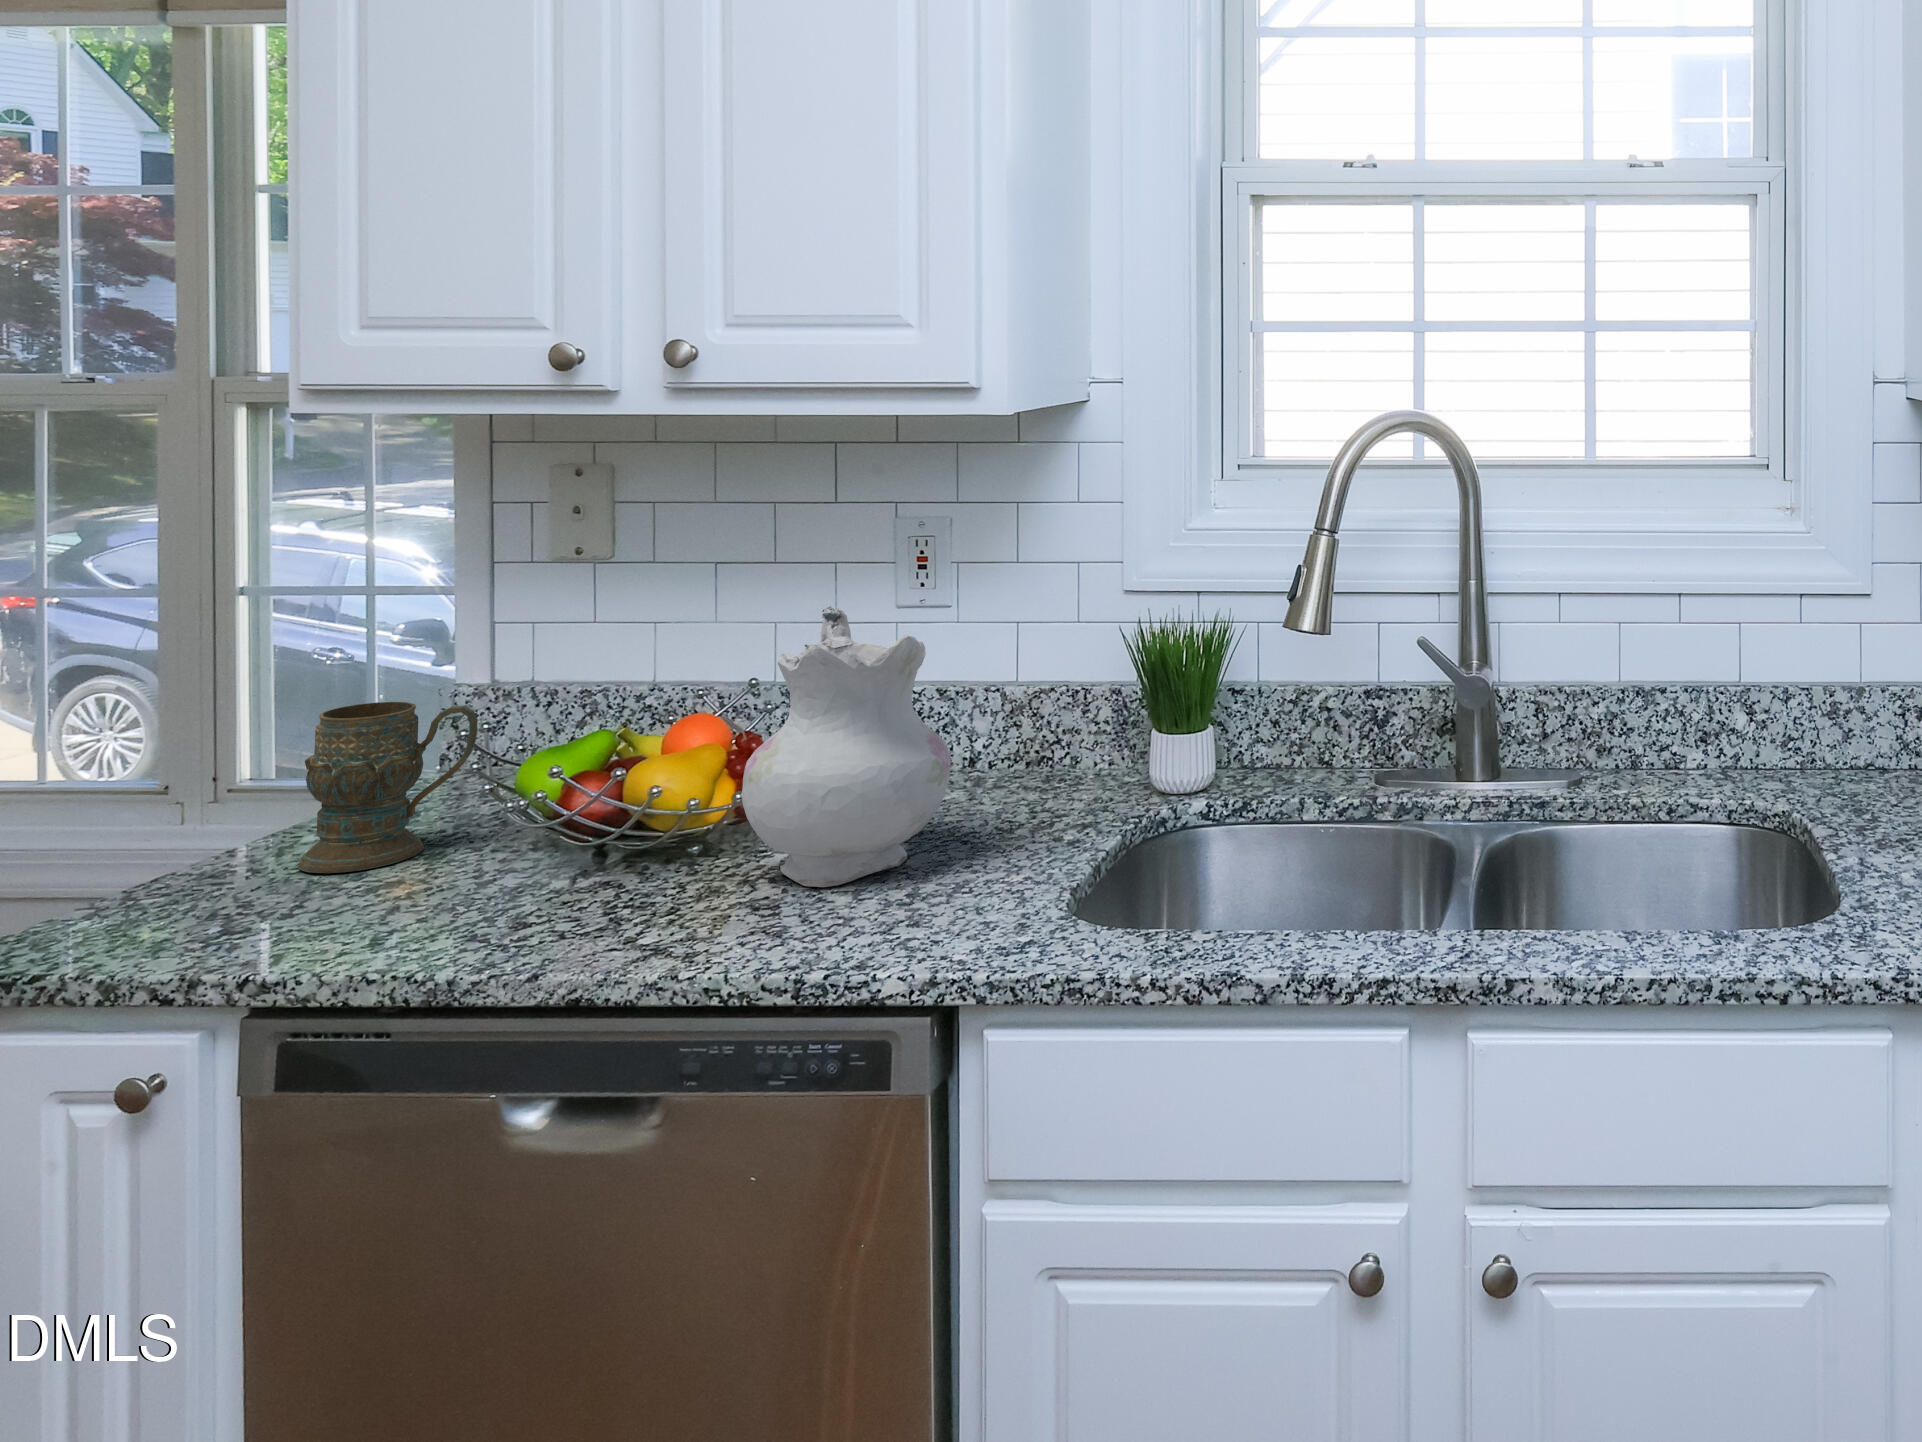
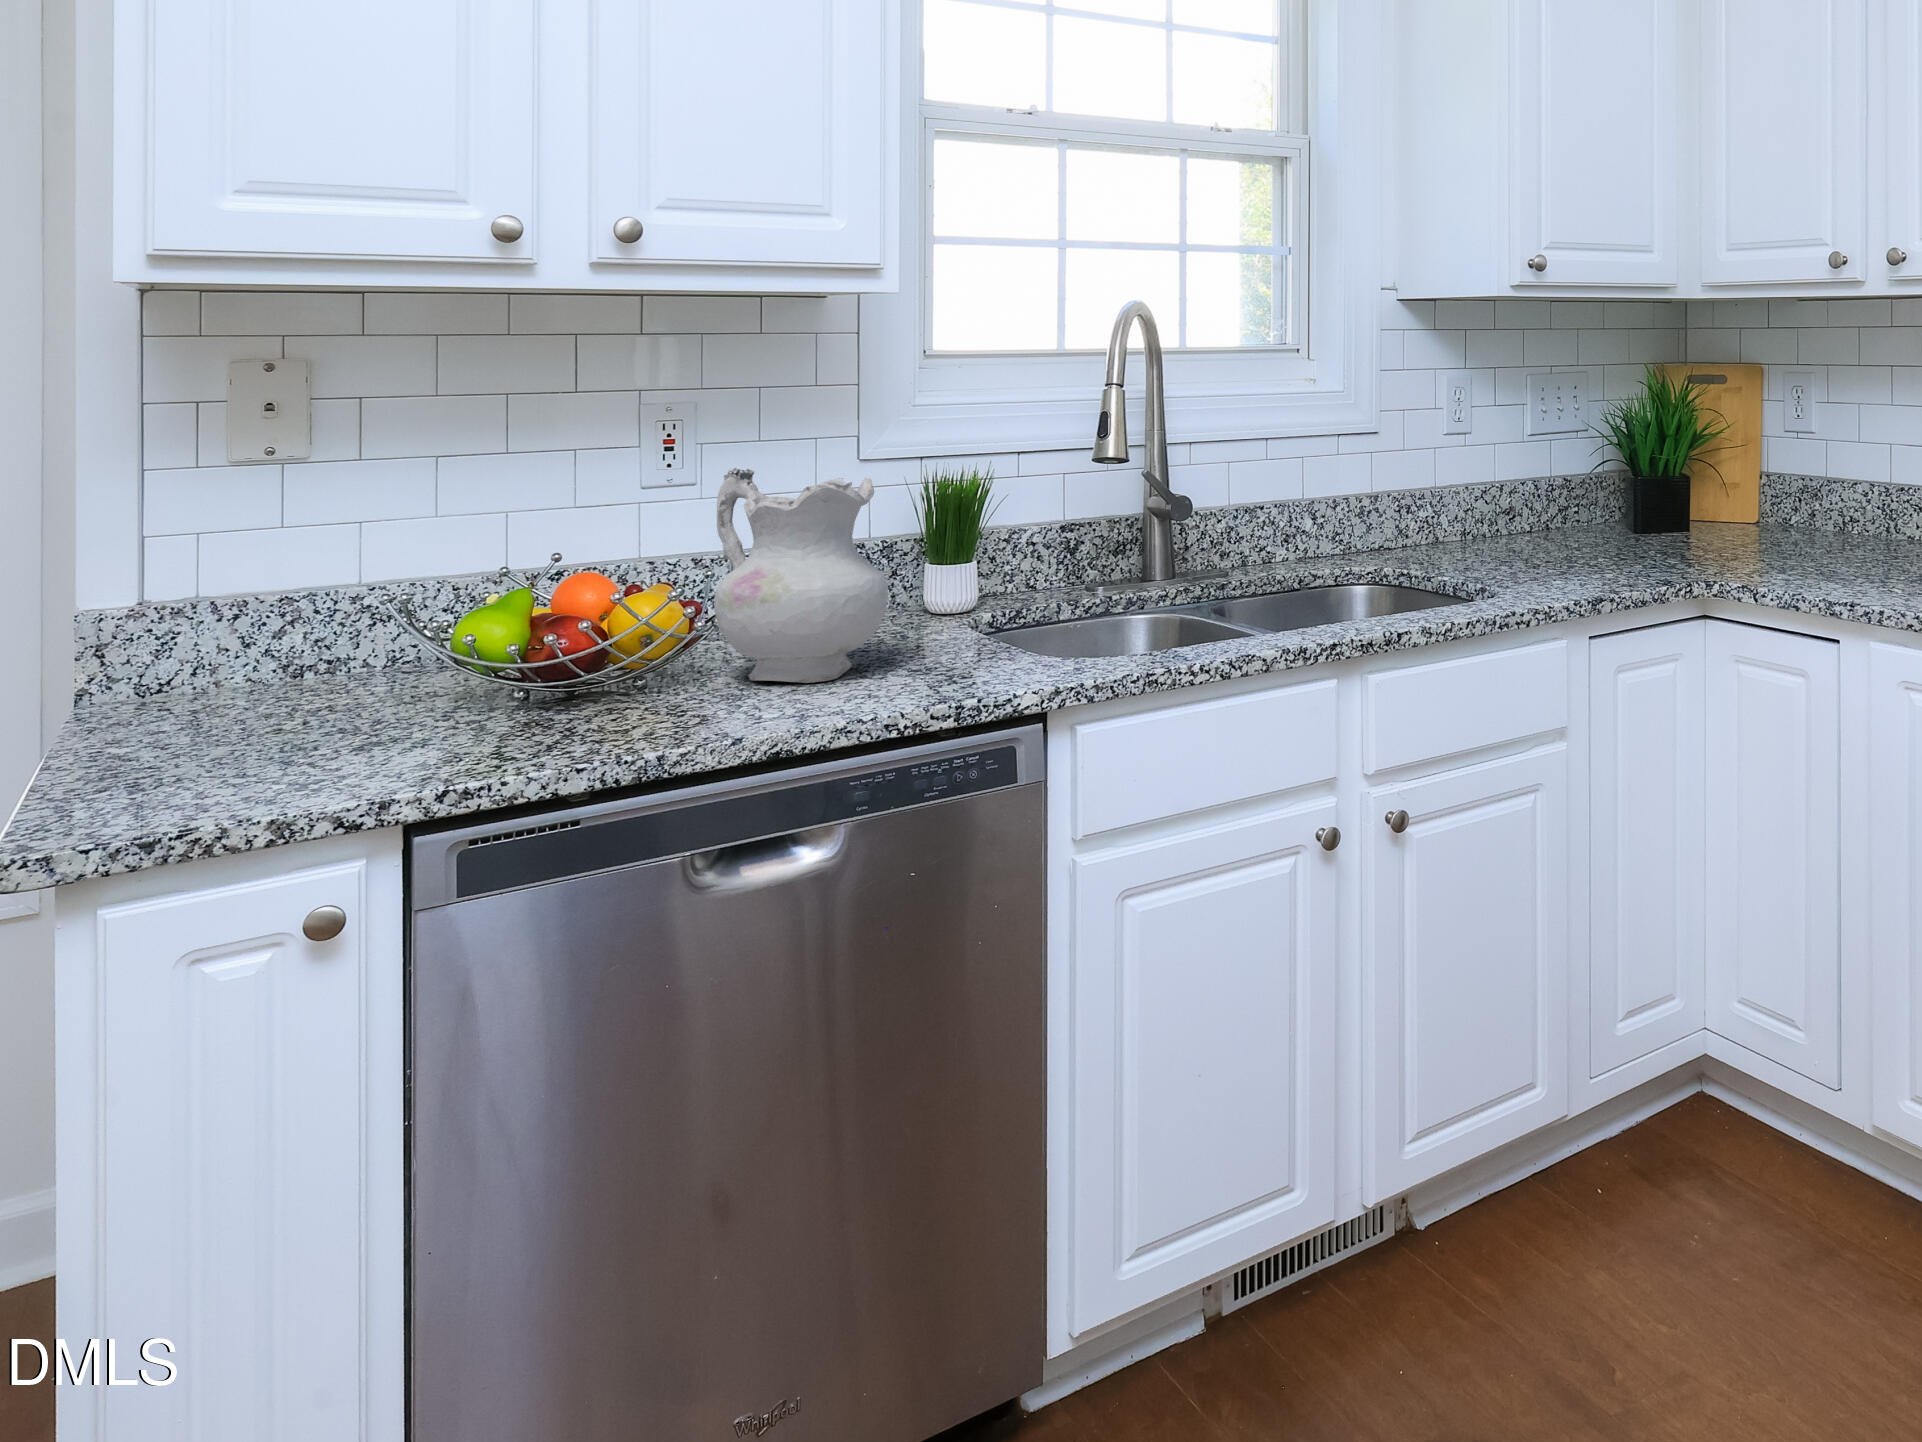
mug: present [298,702,478,873] -> none [193,588,362,758]

